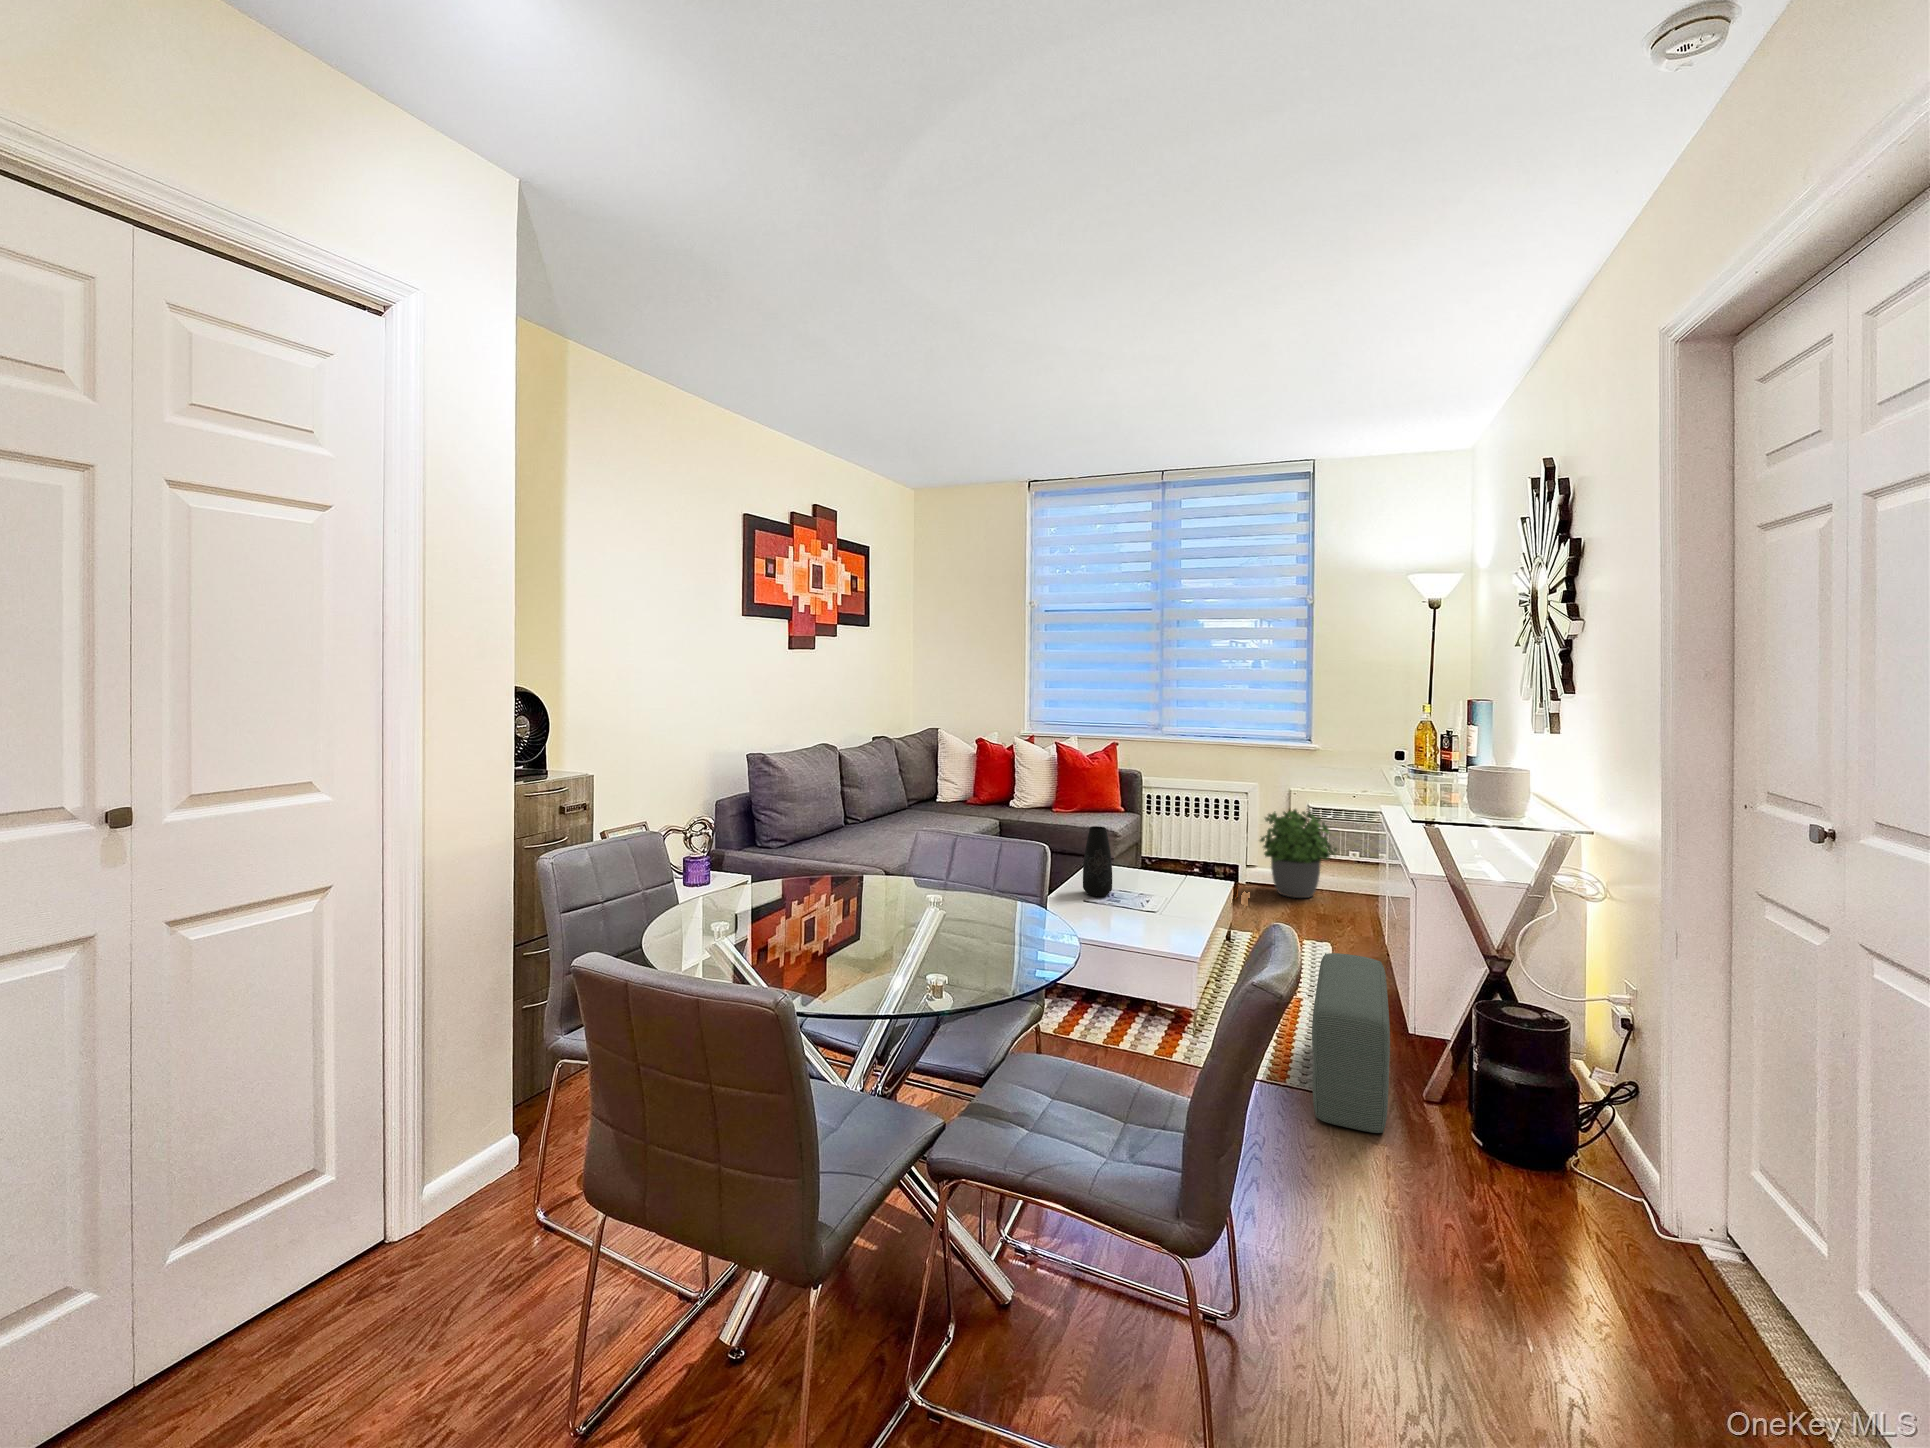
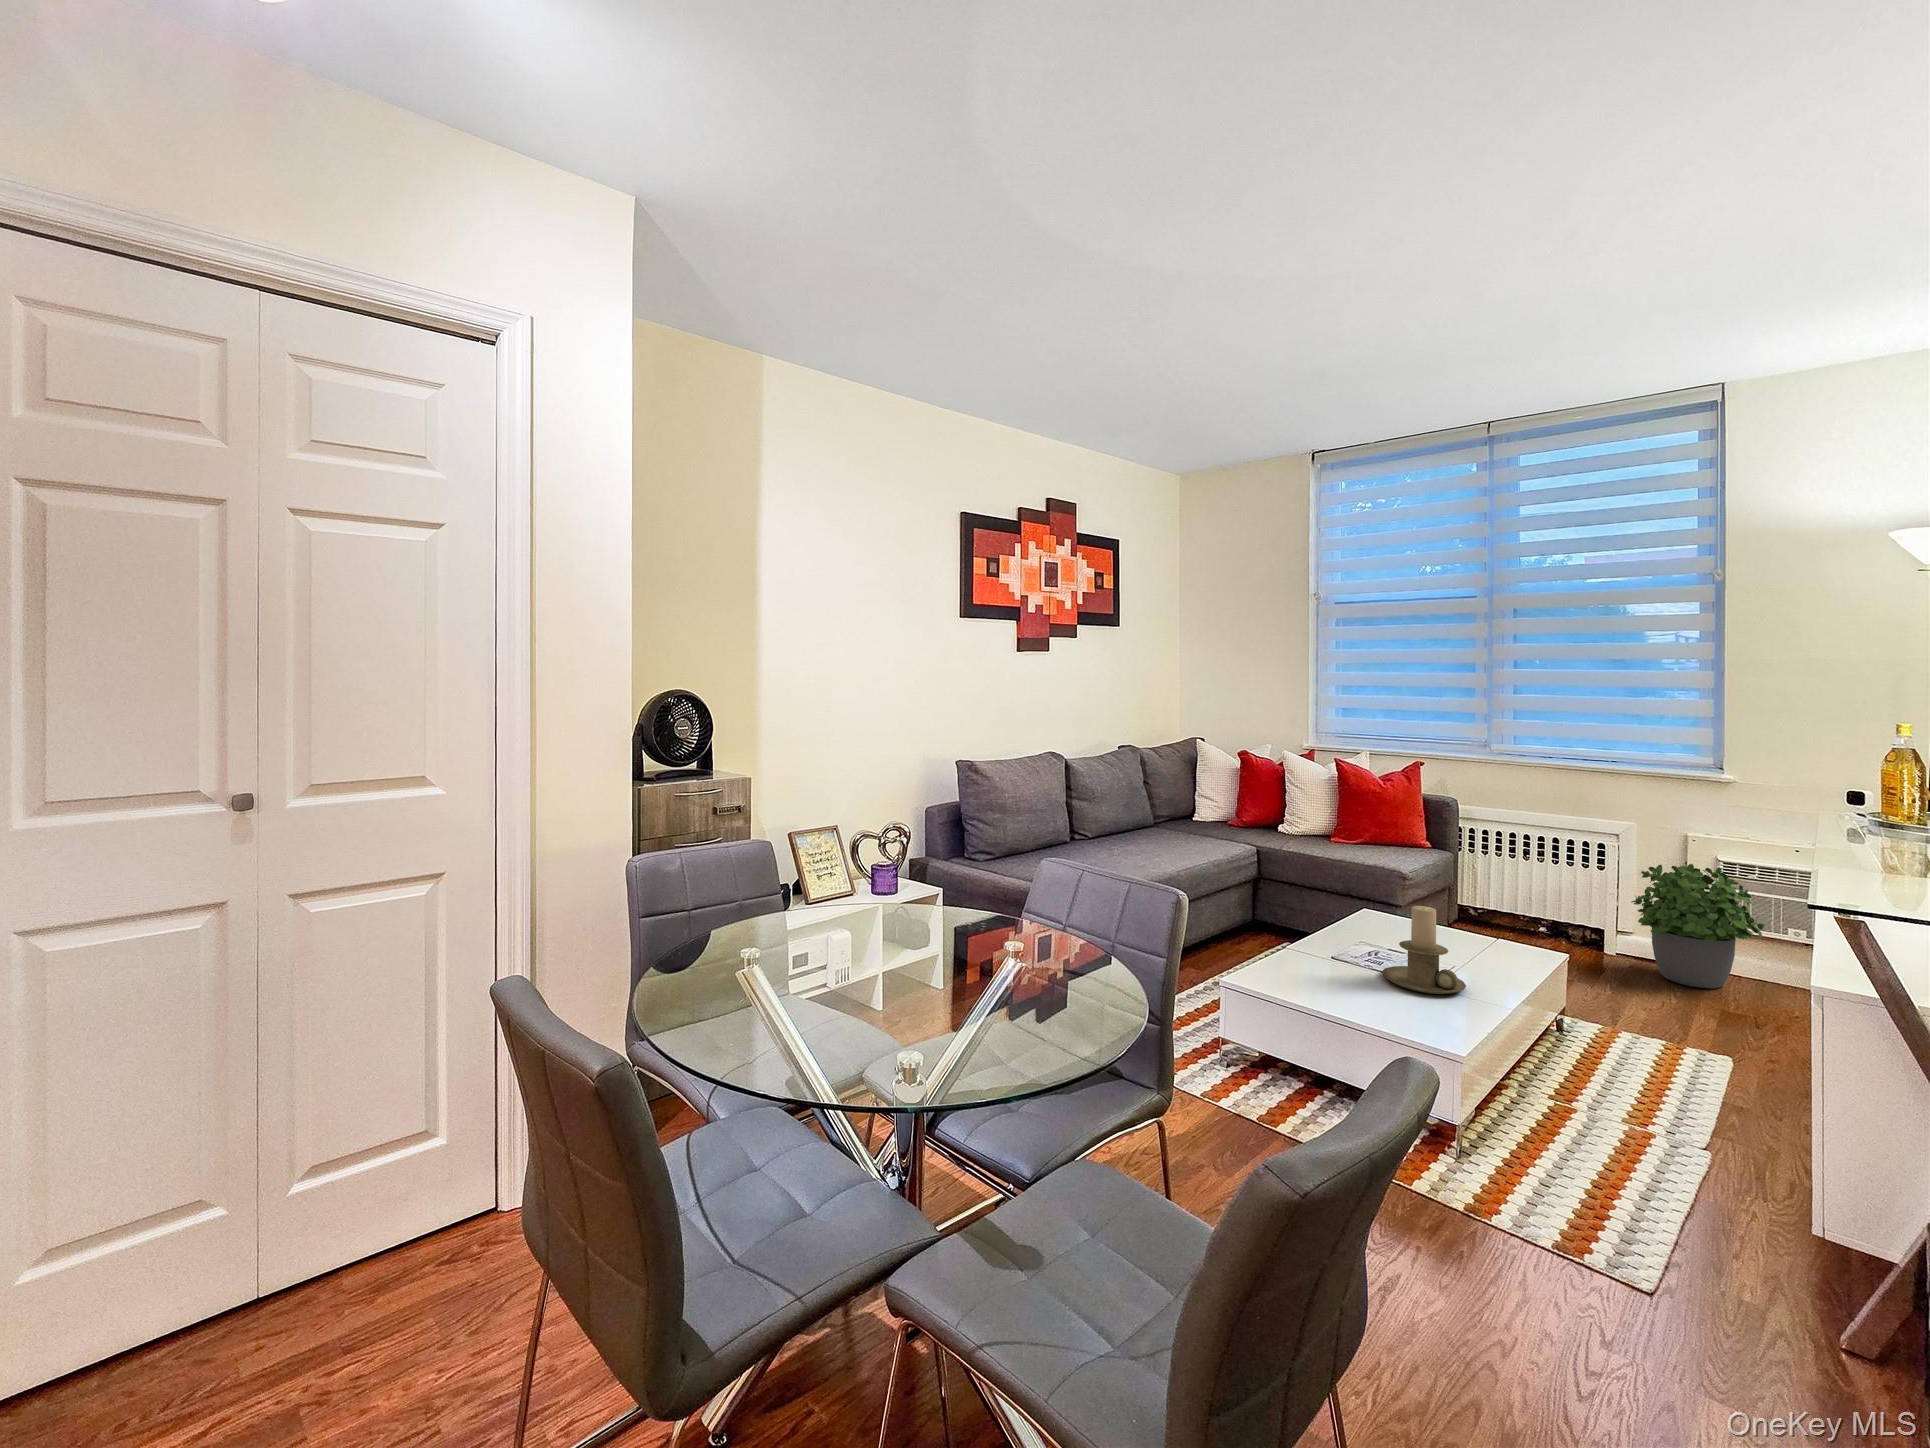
vase: present [1083,826,1112,896] -> none [1333,867,1373,956]
candle holder: none [1124,851,1183,917] -> present [1382,906,1466,994]
pouf: present [1312,953,1390,1133] -> none [1614,1085,1779,1387]

